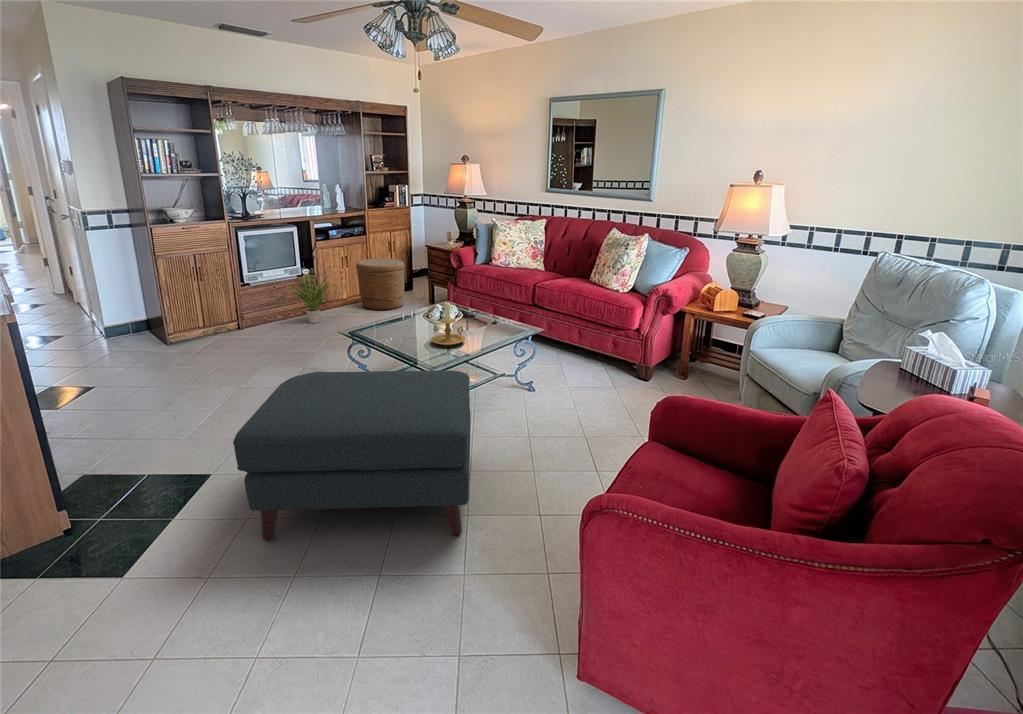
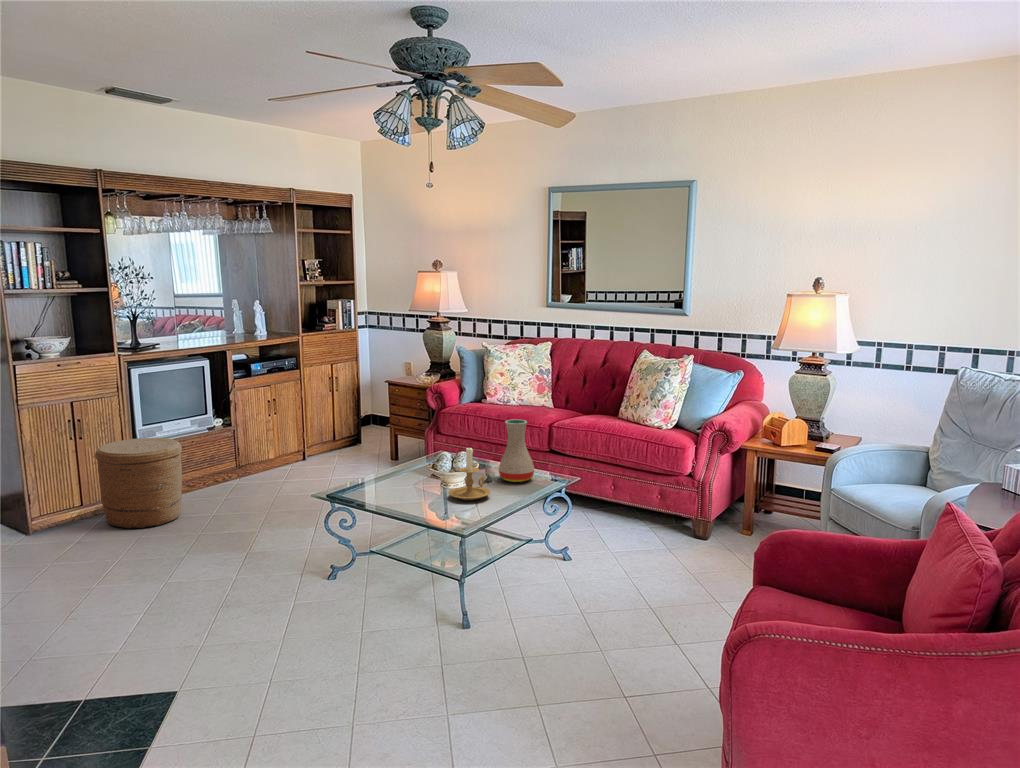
woven basket: present [356,258,405,310] -> present [95,438,182,528]
potted plant: present [288,269,329,323] -> none [200,418,266,492]
vase: none [479,280,508,331] -> present [499,420,534,482]
ottoman: present [233,370,471,541] -> none [306,520,553,717]

